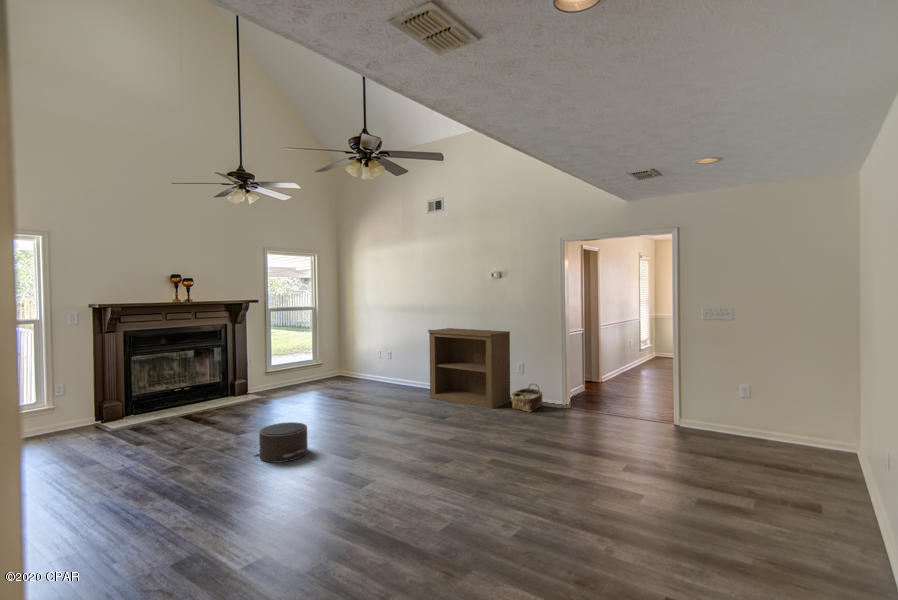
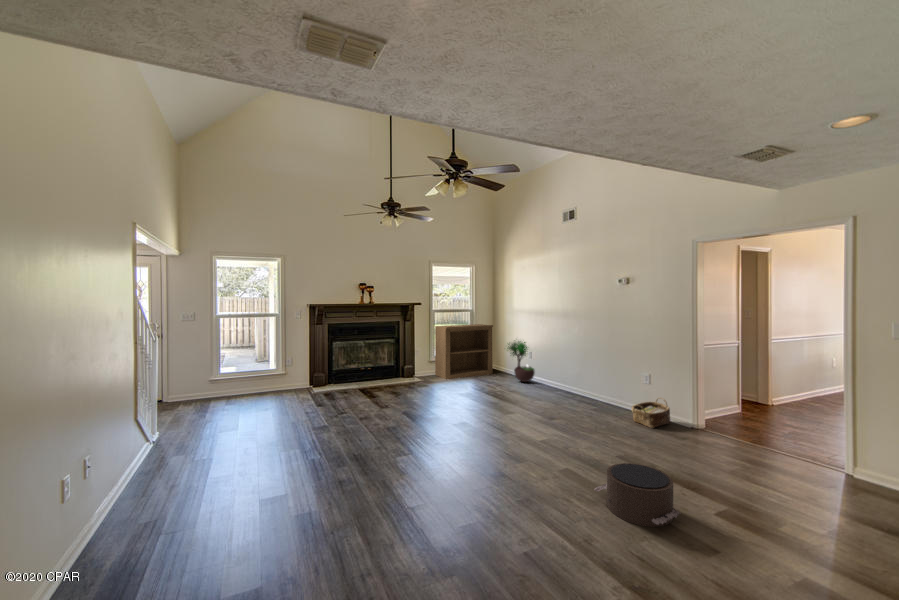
bookshelf: present [428,328,511,409] -> present [435,324,493,379]
potted tree: none [362,335,397,386] -> present [507,340,535,382]
pouf: present [252,422,308,463] -> present [594,463,681,527]

